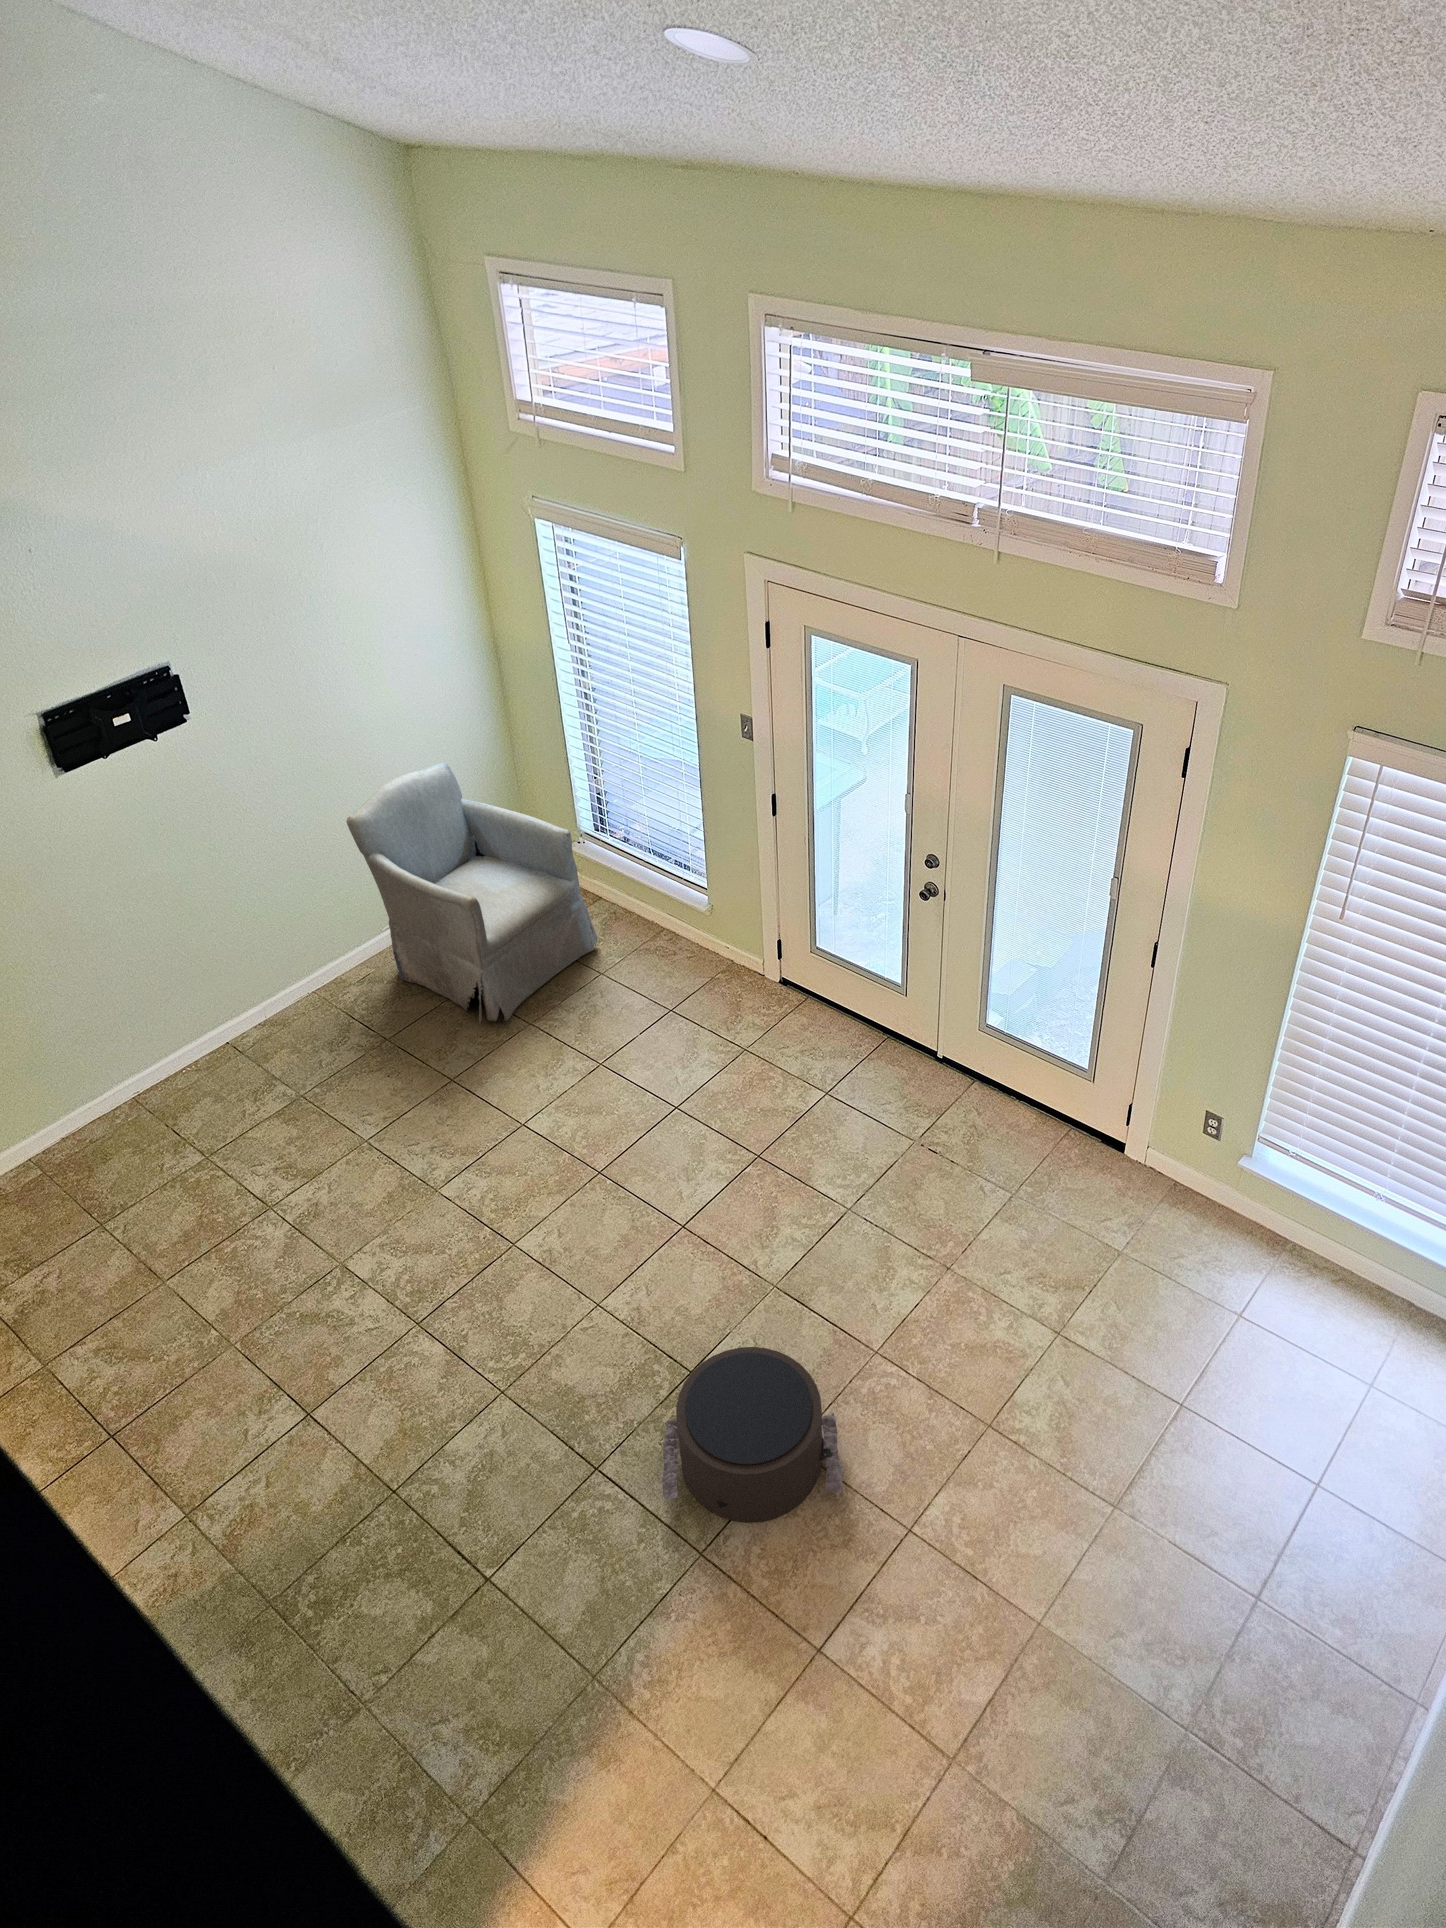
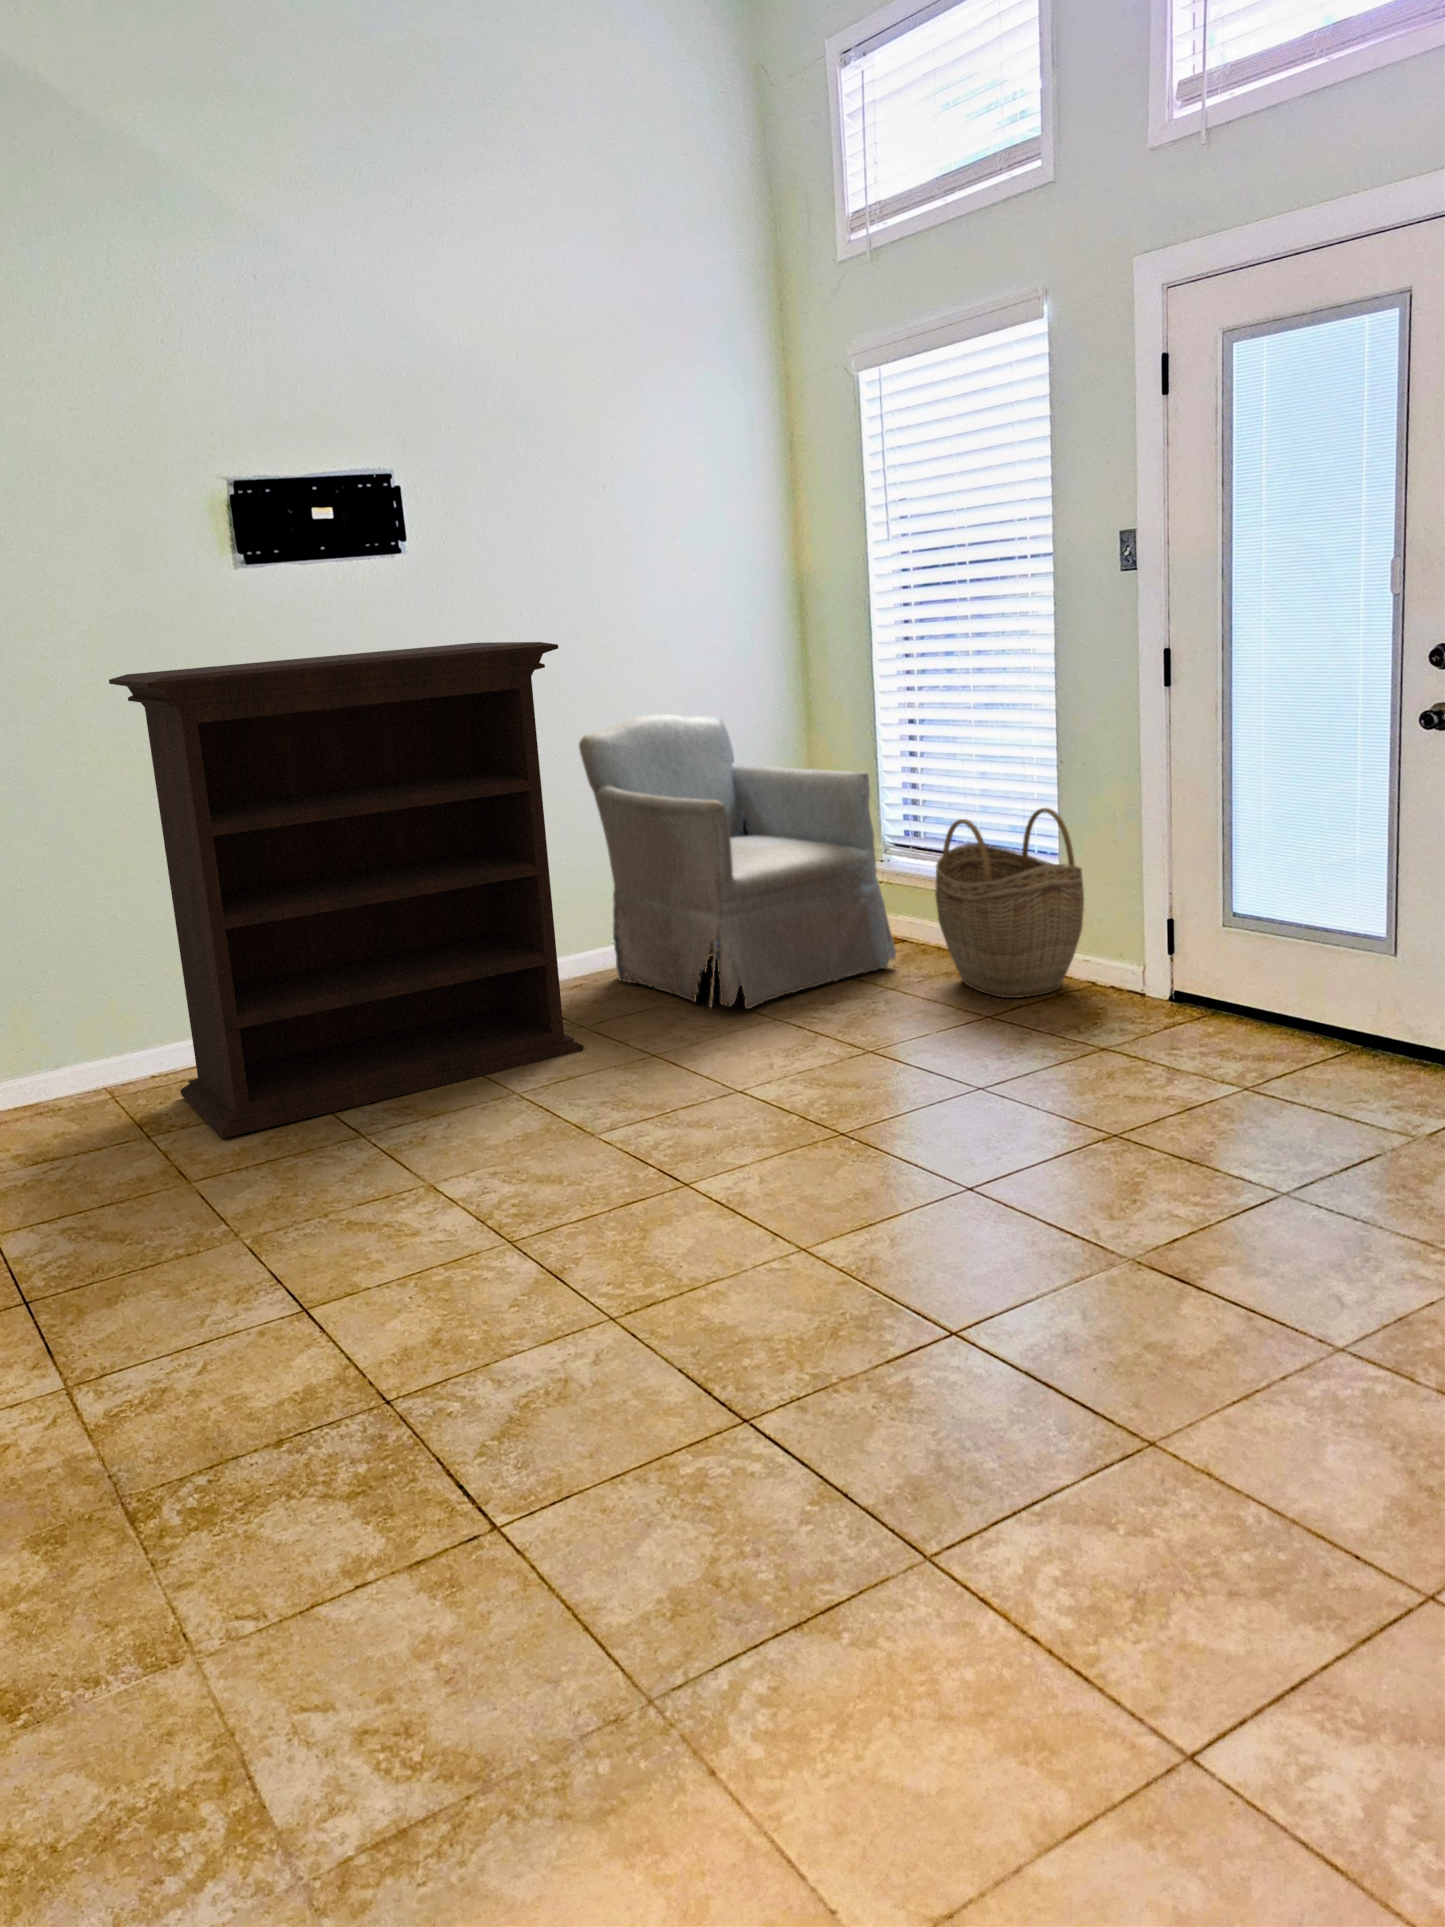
bookshelf: none [2,808,401,1231] -> present [109,642,583,1138]
woven basket: none [624,858,724,989] -> present [935,808,1084,998]
pouf: present [662,1347,843,1522] -> none [862,1230,1256,1528]

